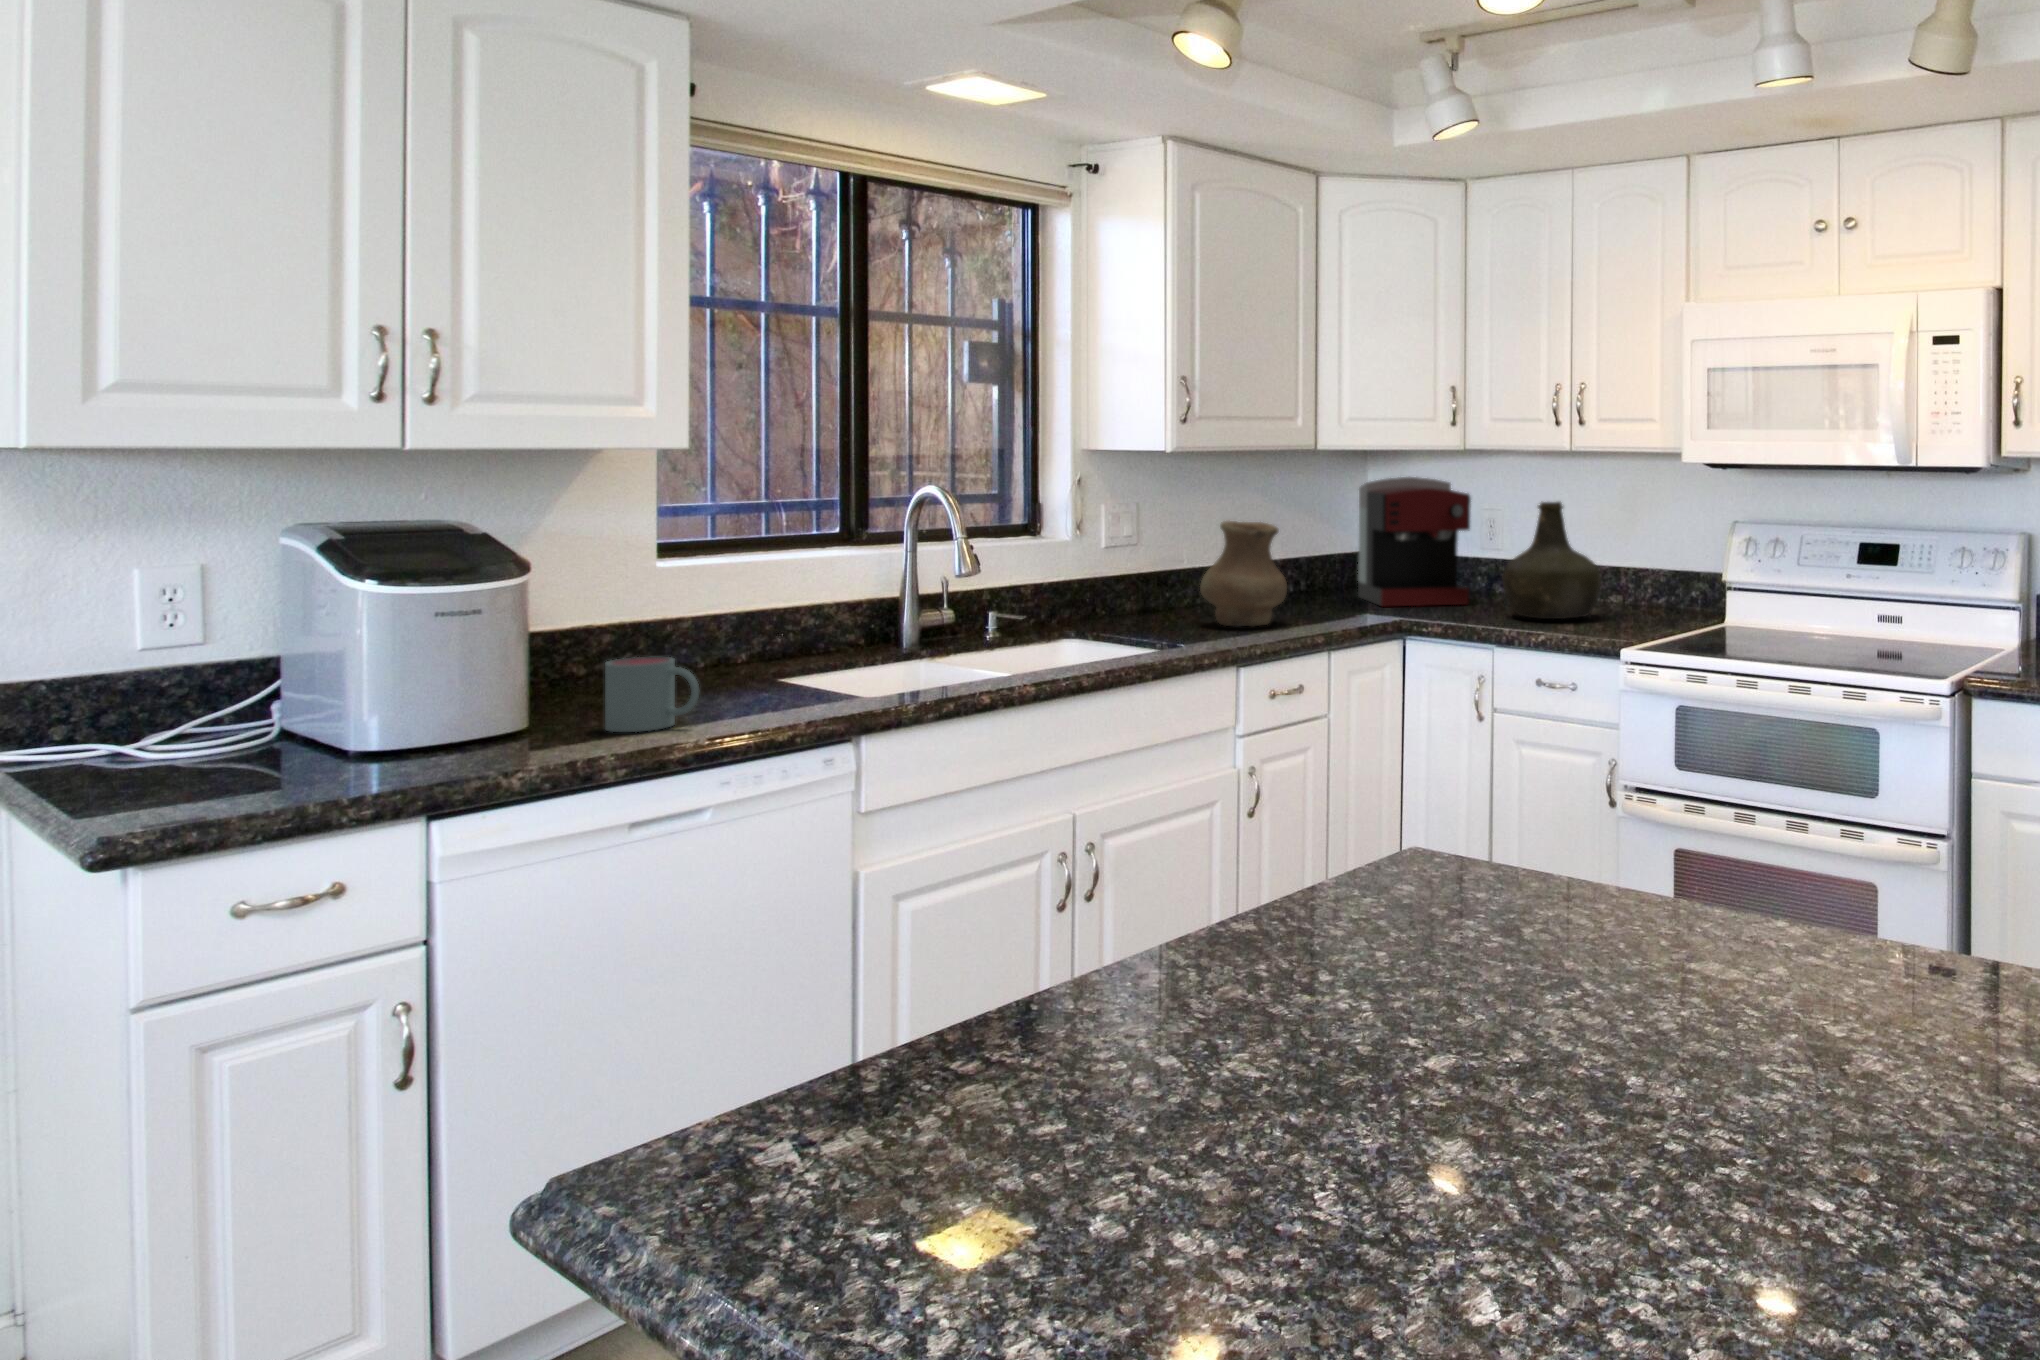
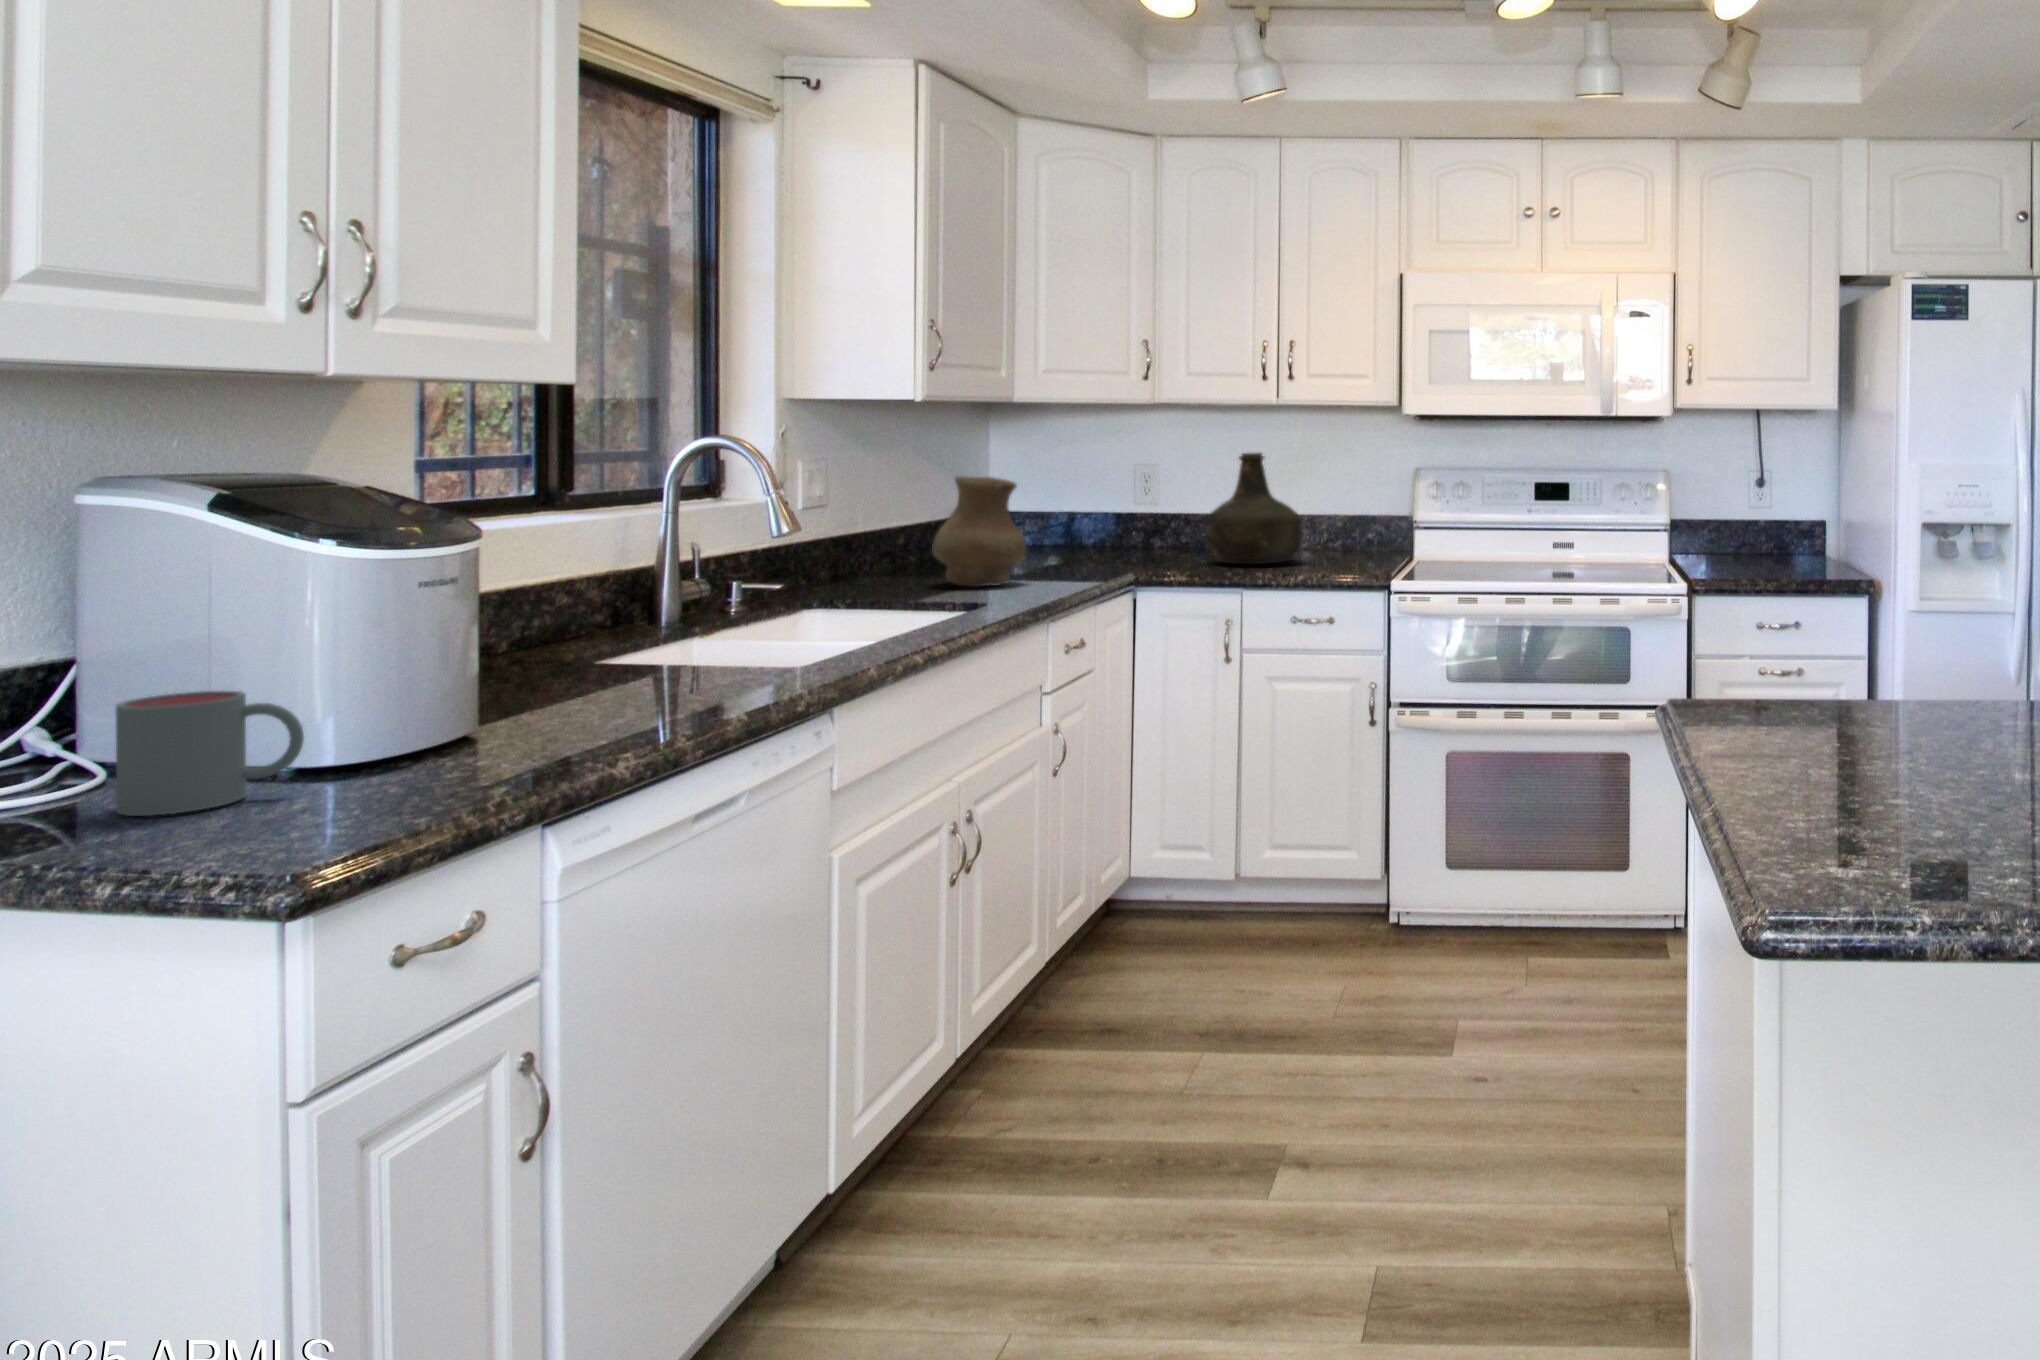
coffee maker: present [1358,477,1471,607] -> none [1014,432,1148,564]
mug: present [605,657,699,732] -> present [116,691,304,816]

